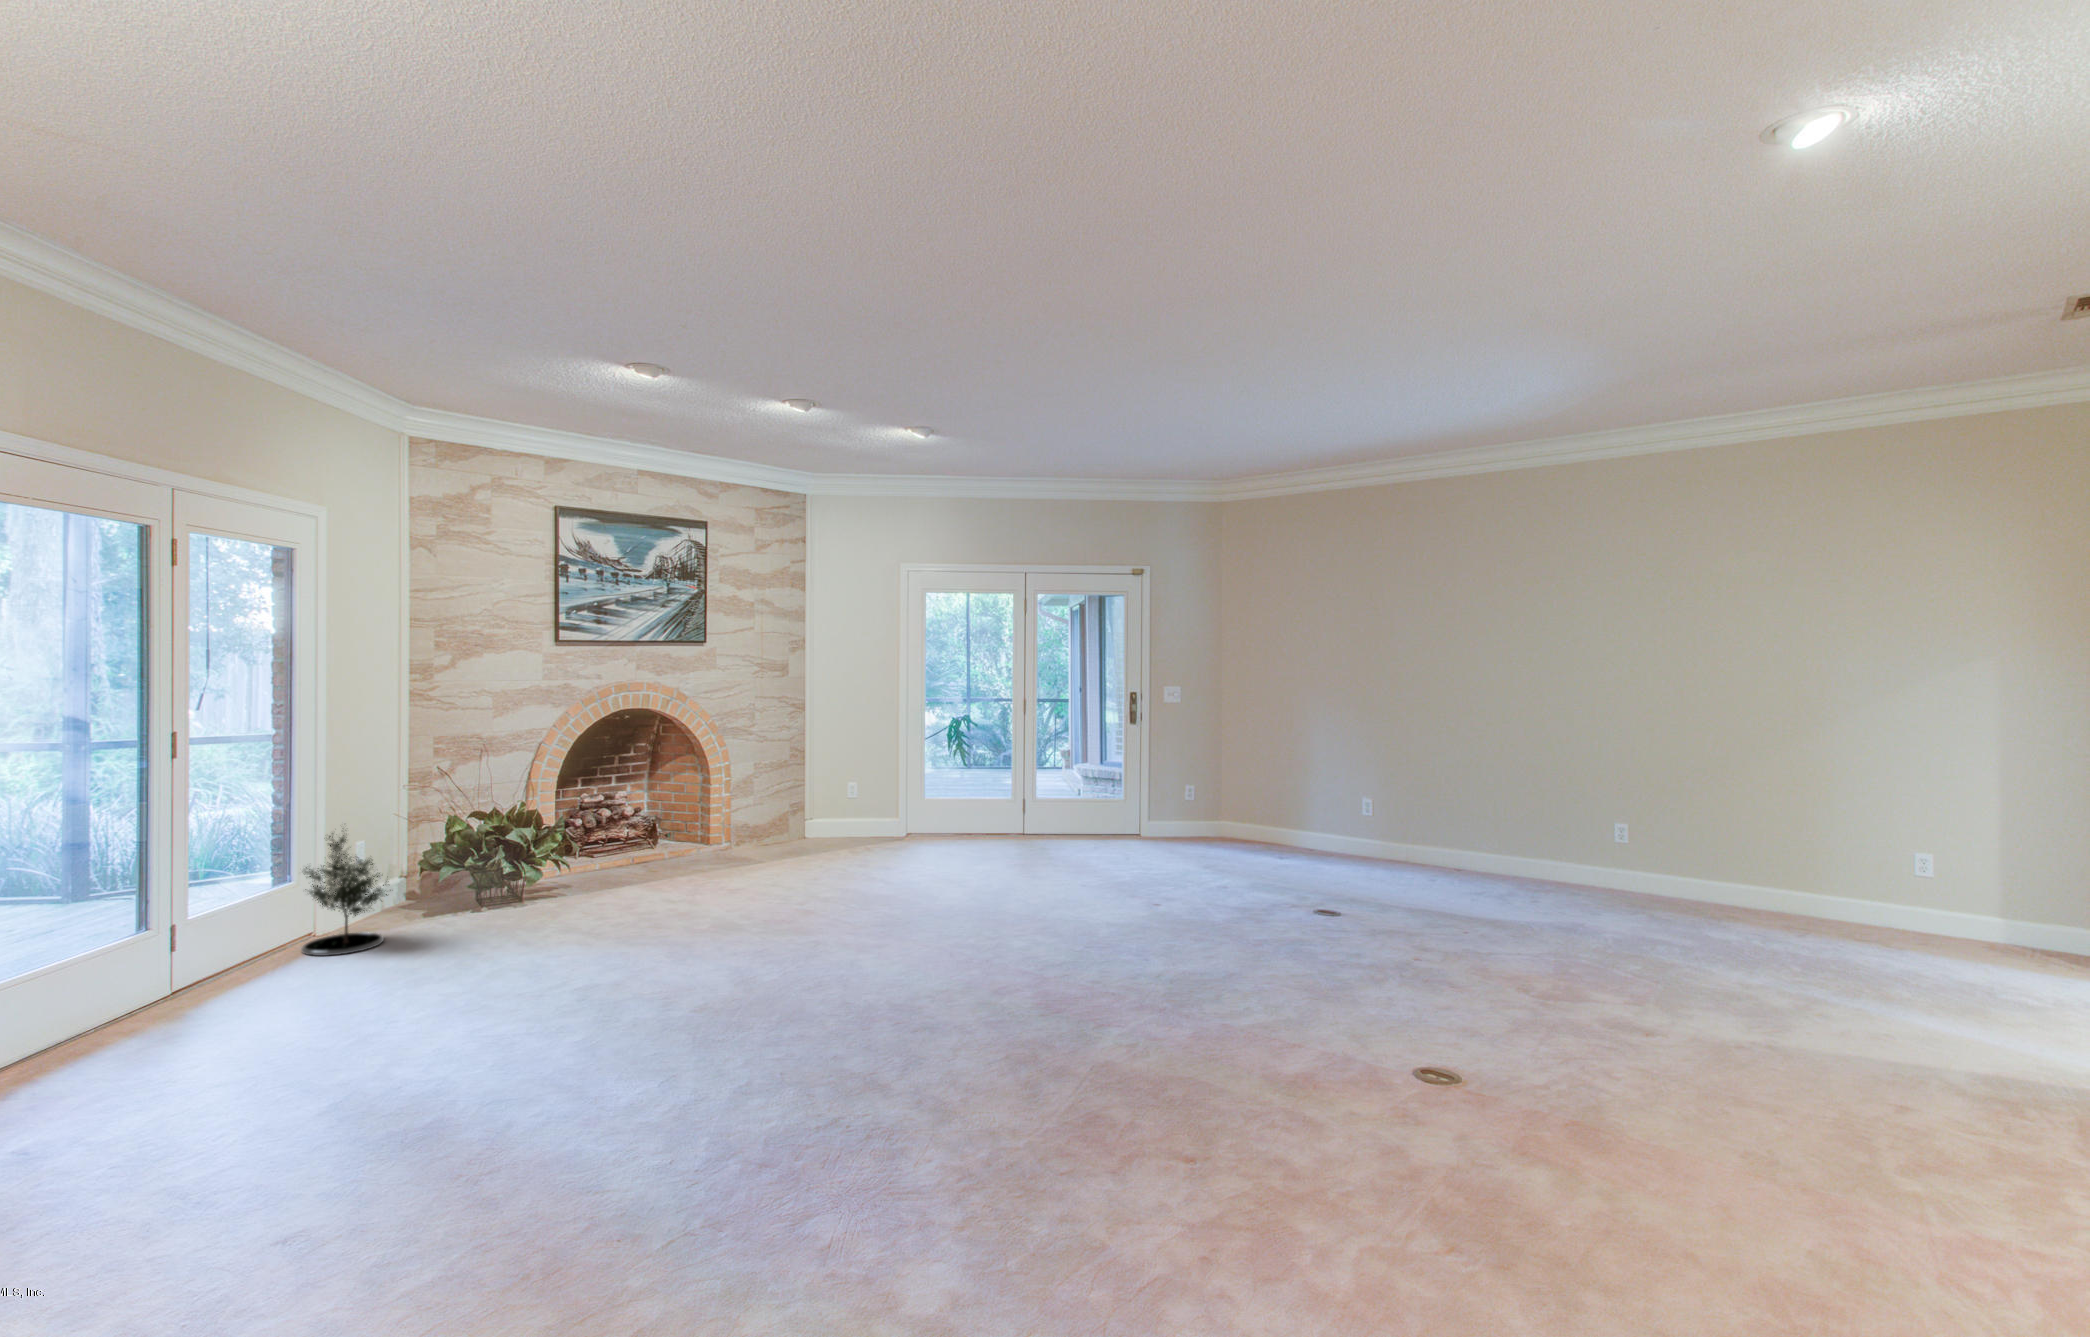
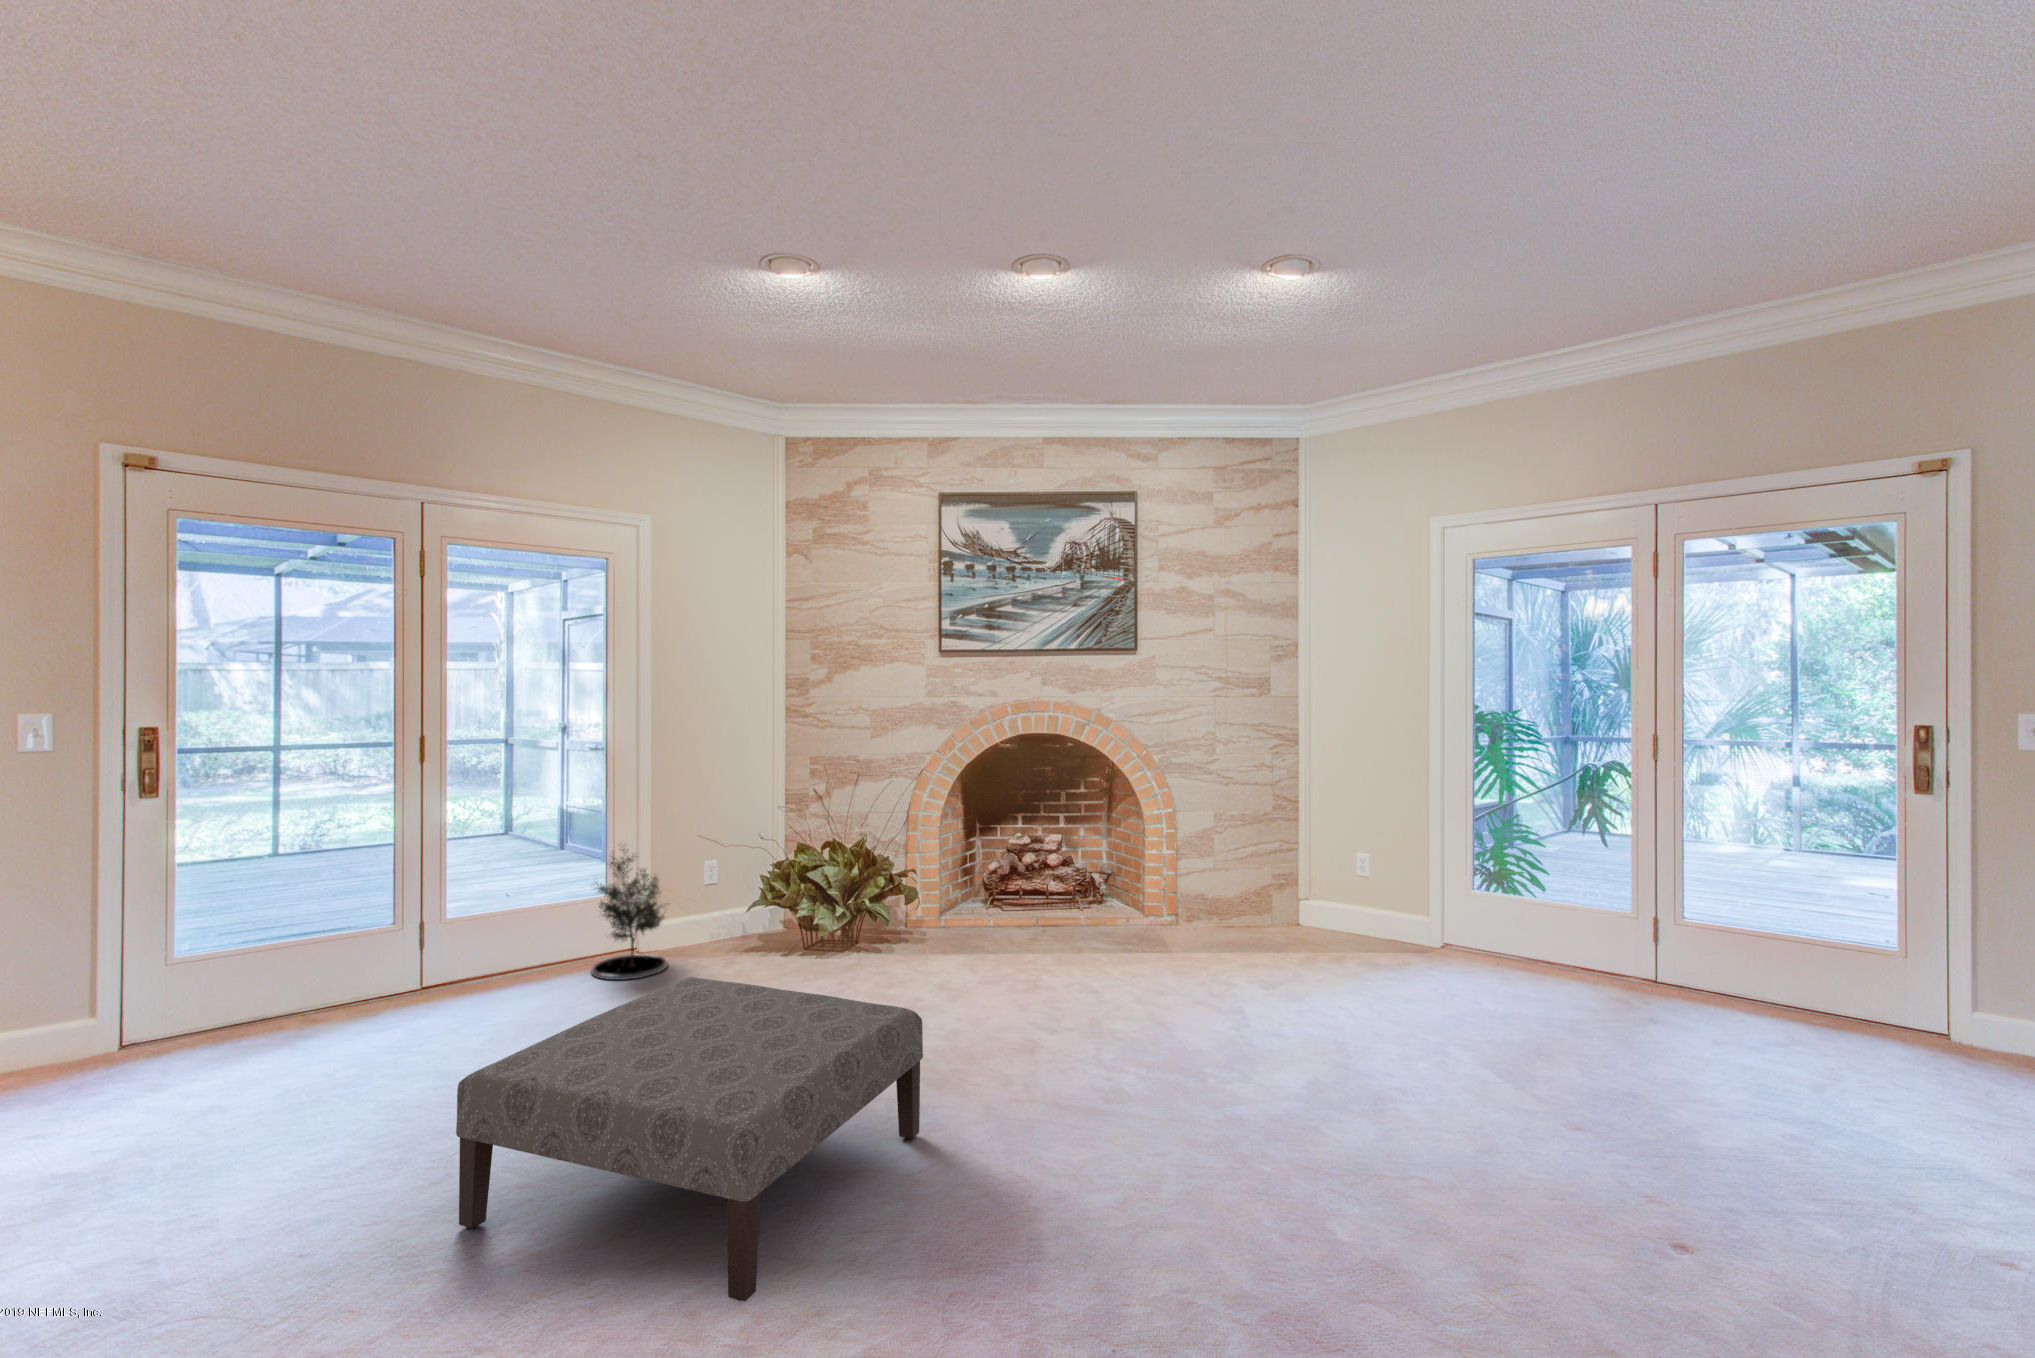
ottoman: none [625,861,883,1026] -> present [456,977,923,1301]

